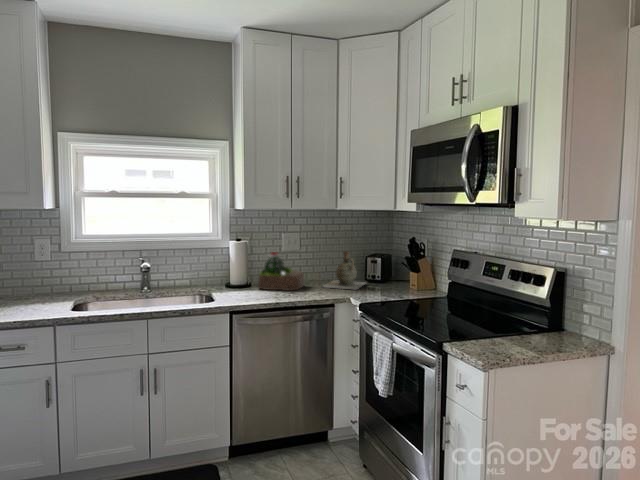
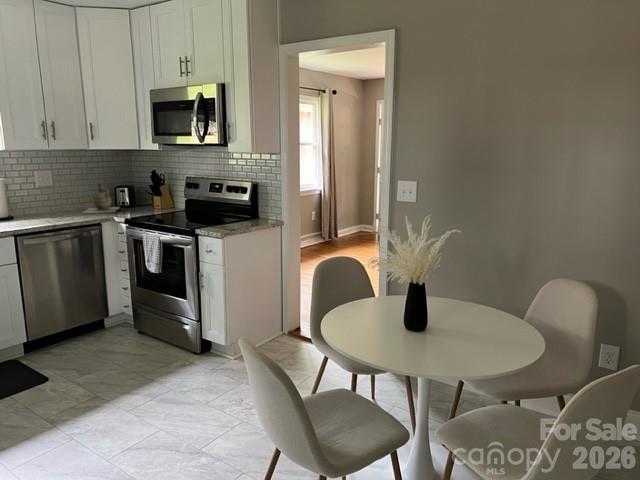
succulent plant: present [258,252,304,290] -> none [24,187,66,219]

